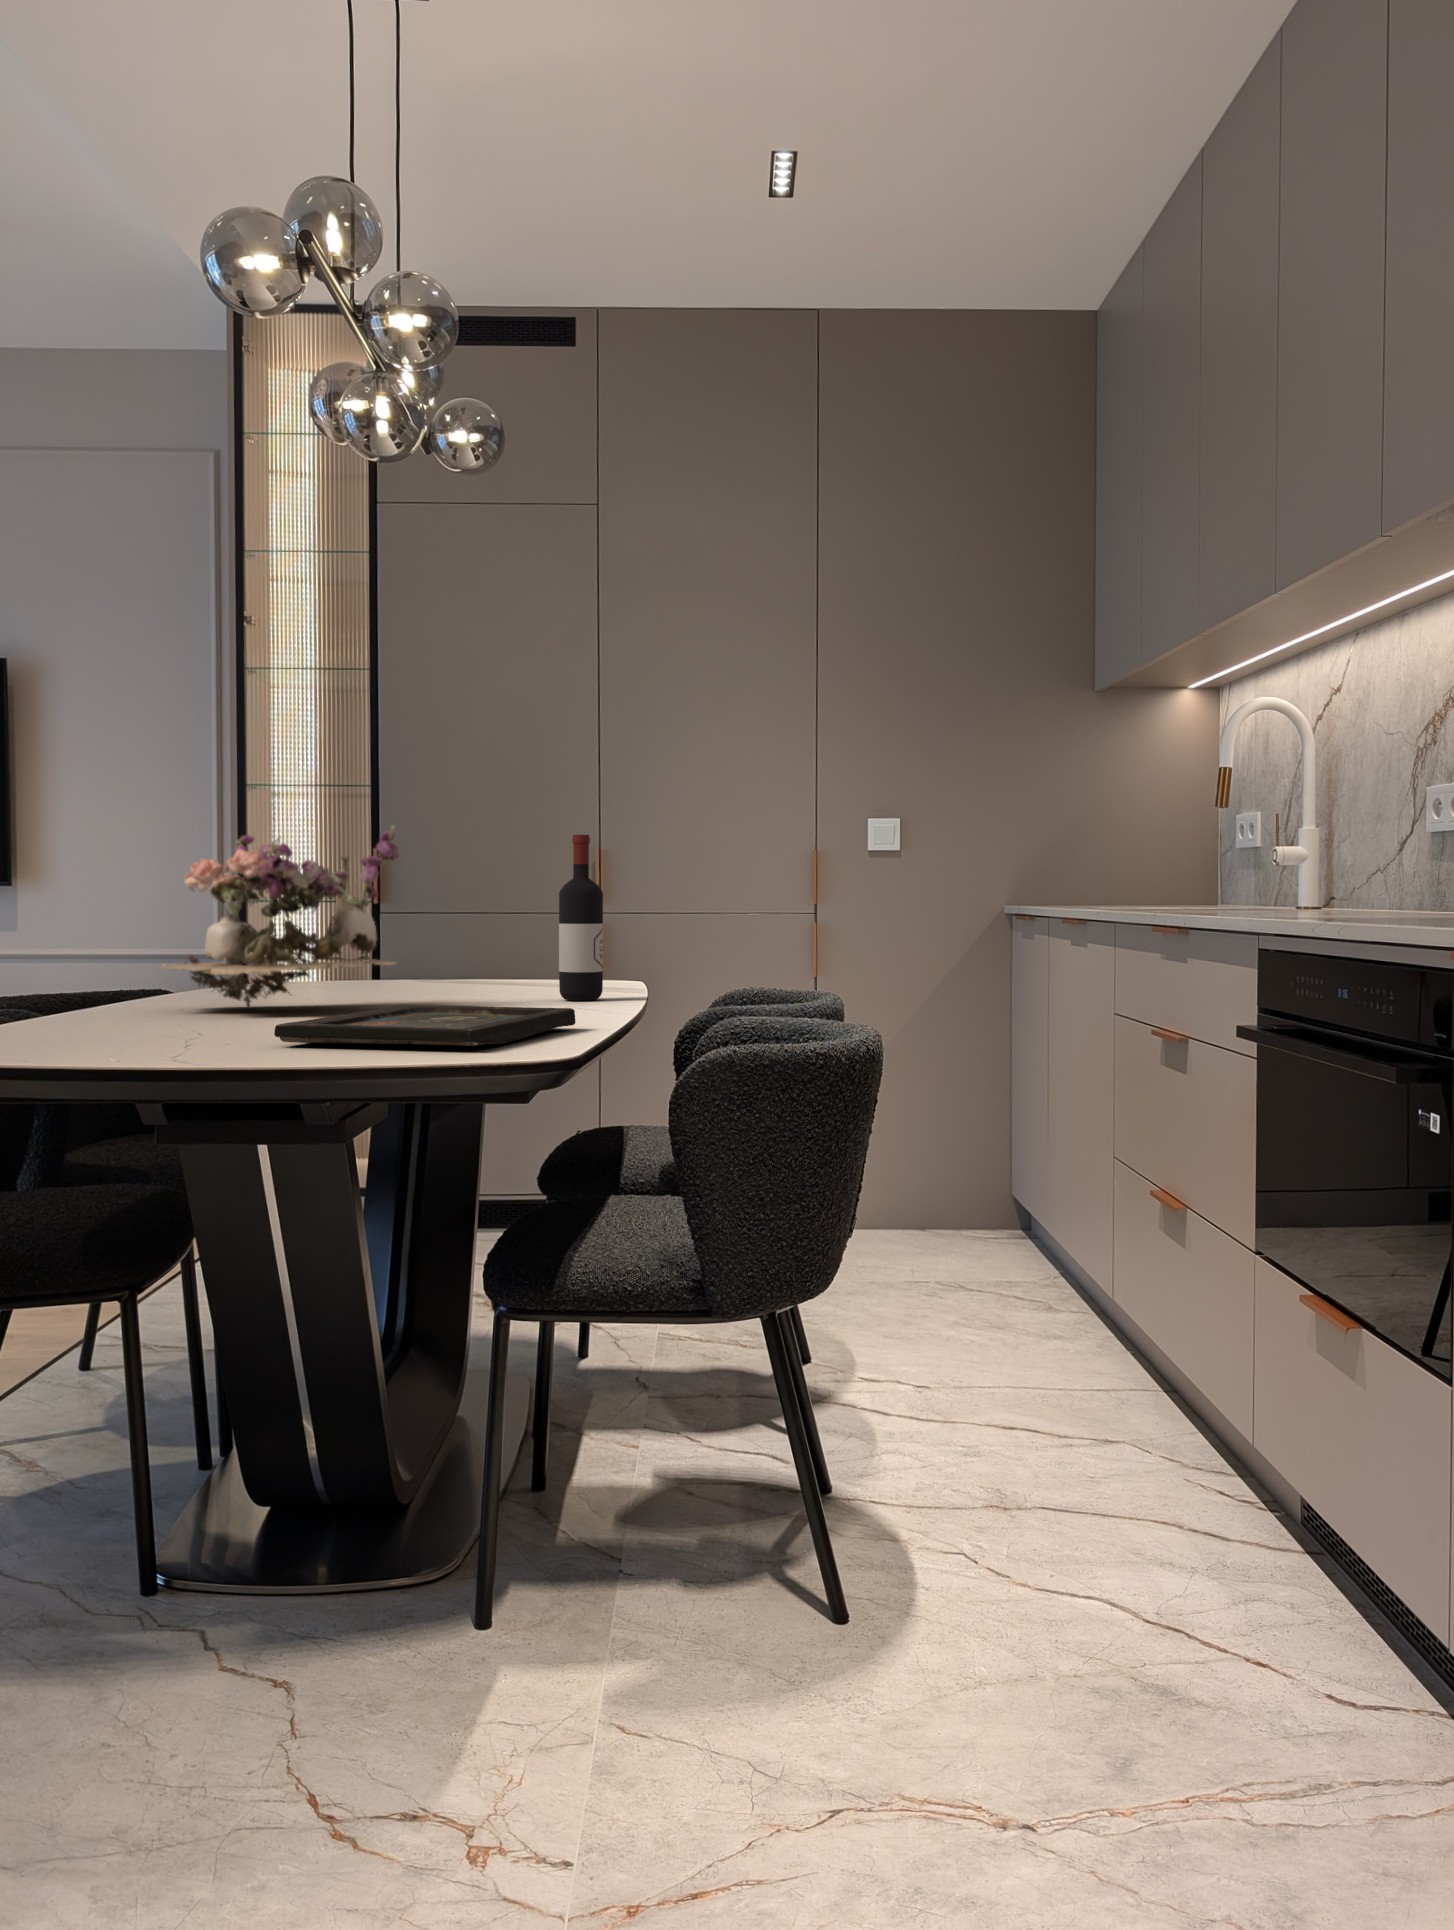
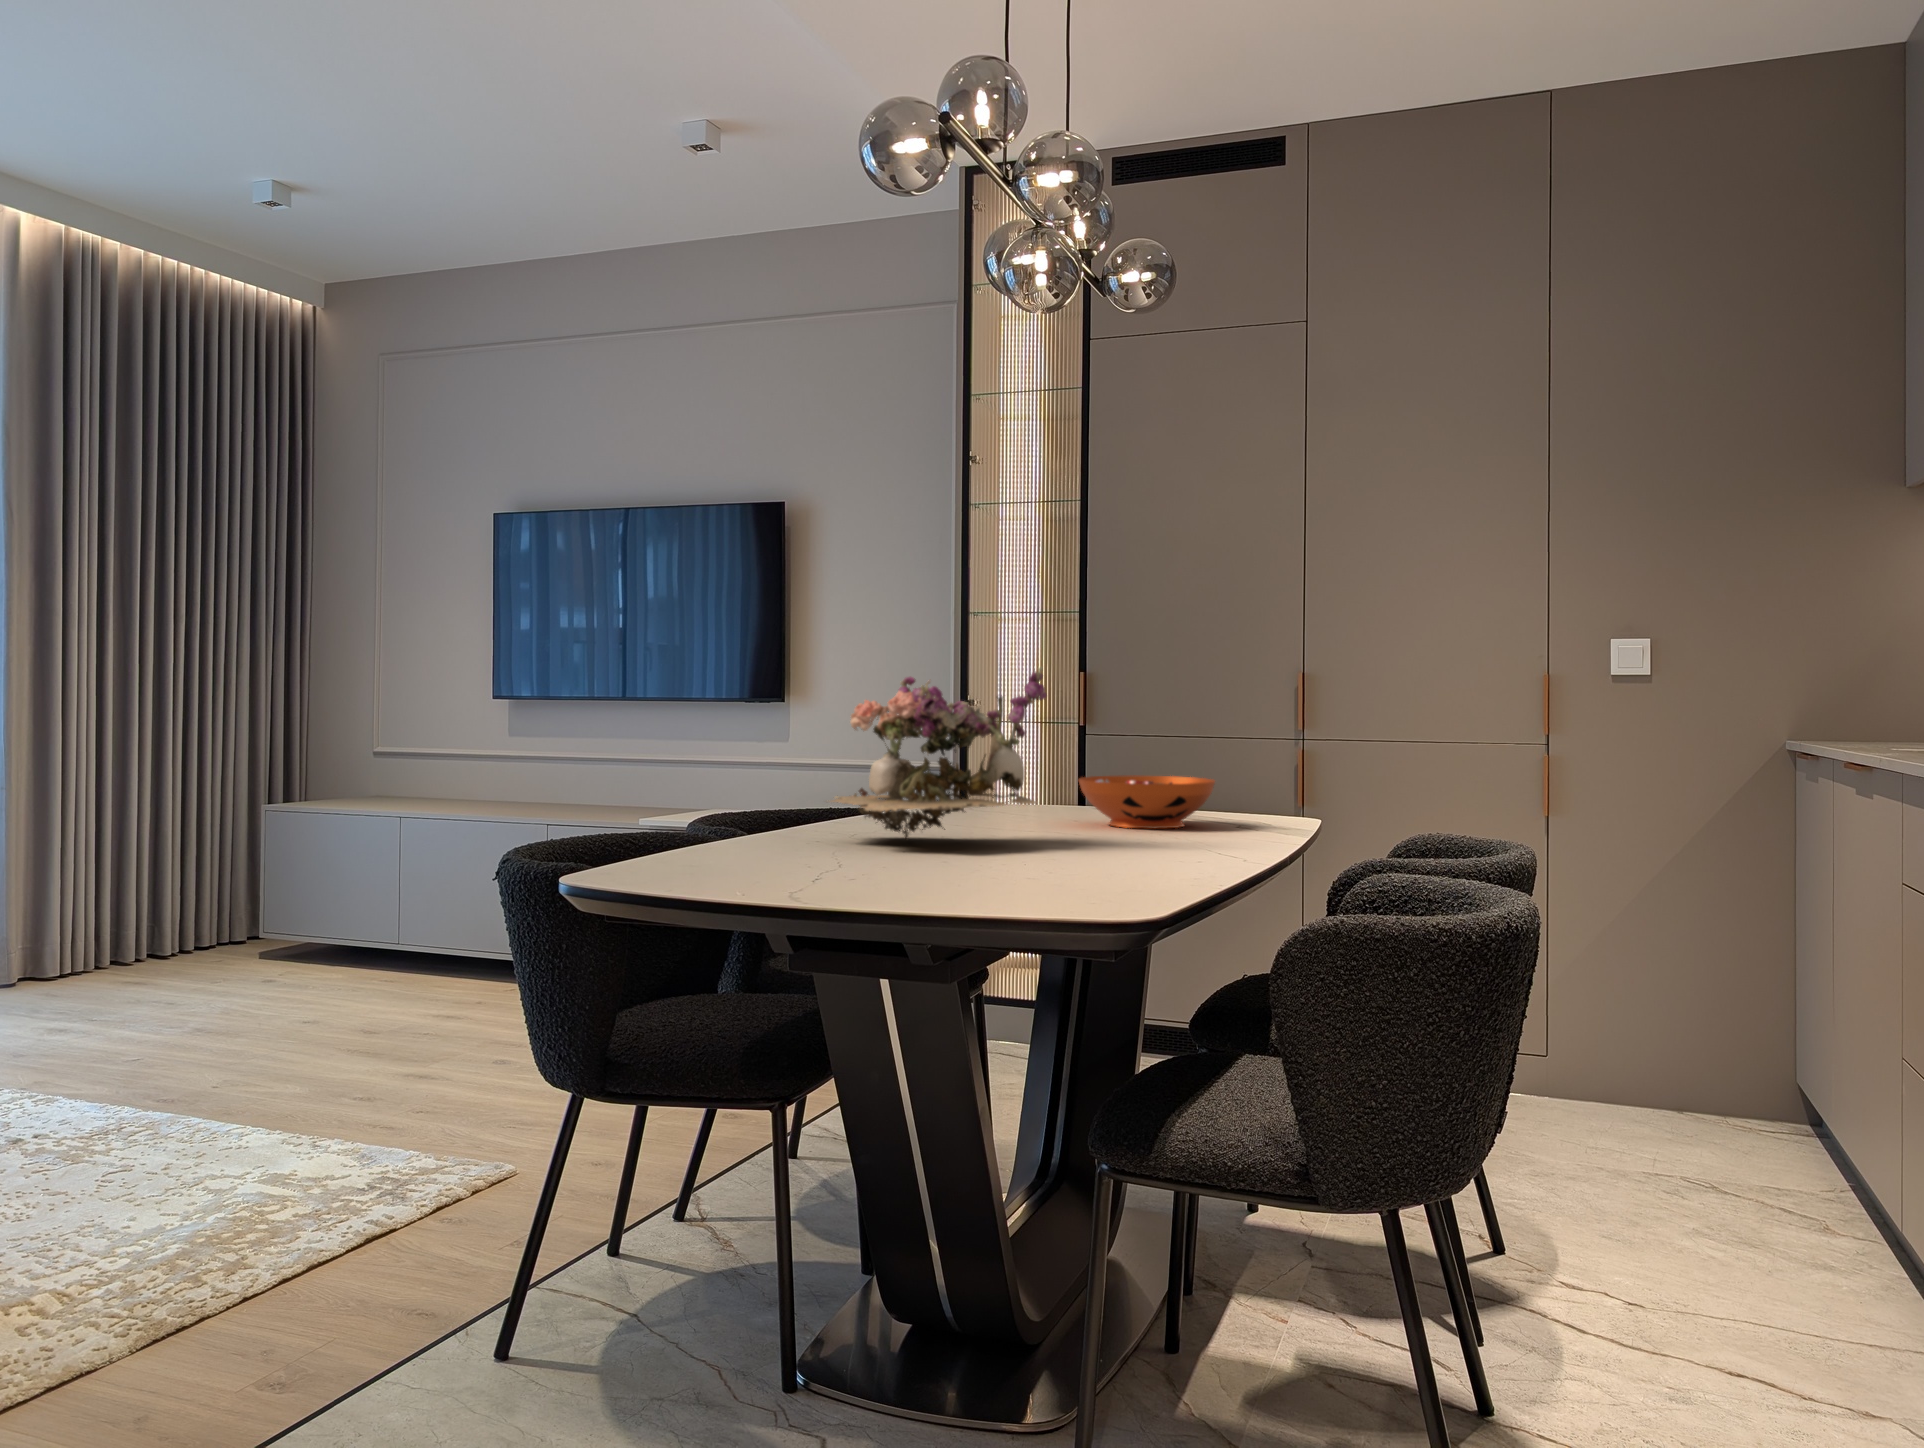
wine bottle: present [559,835,603,1000] -> none [1210,673,1256,844]
decorative bowl: none [412,943,550,993] -> present [1079,776,1215,829]
tray: present [274,1005,576,1046] -> none [877,850,1181,904]

